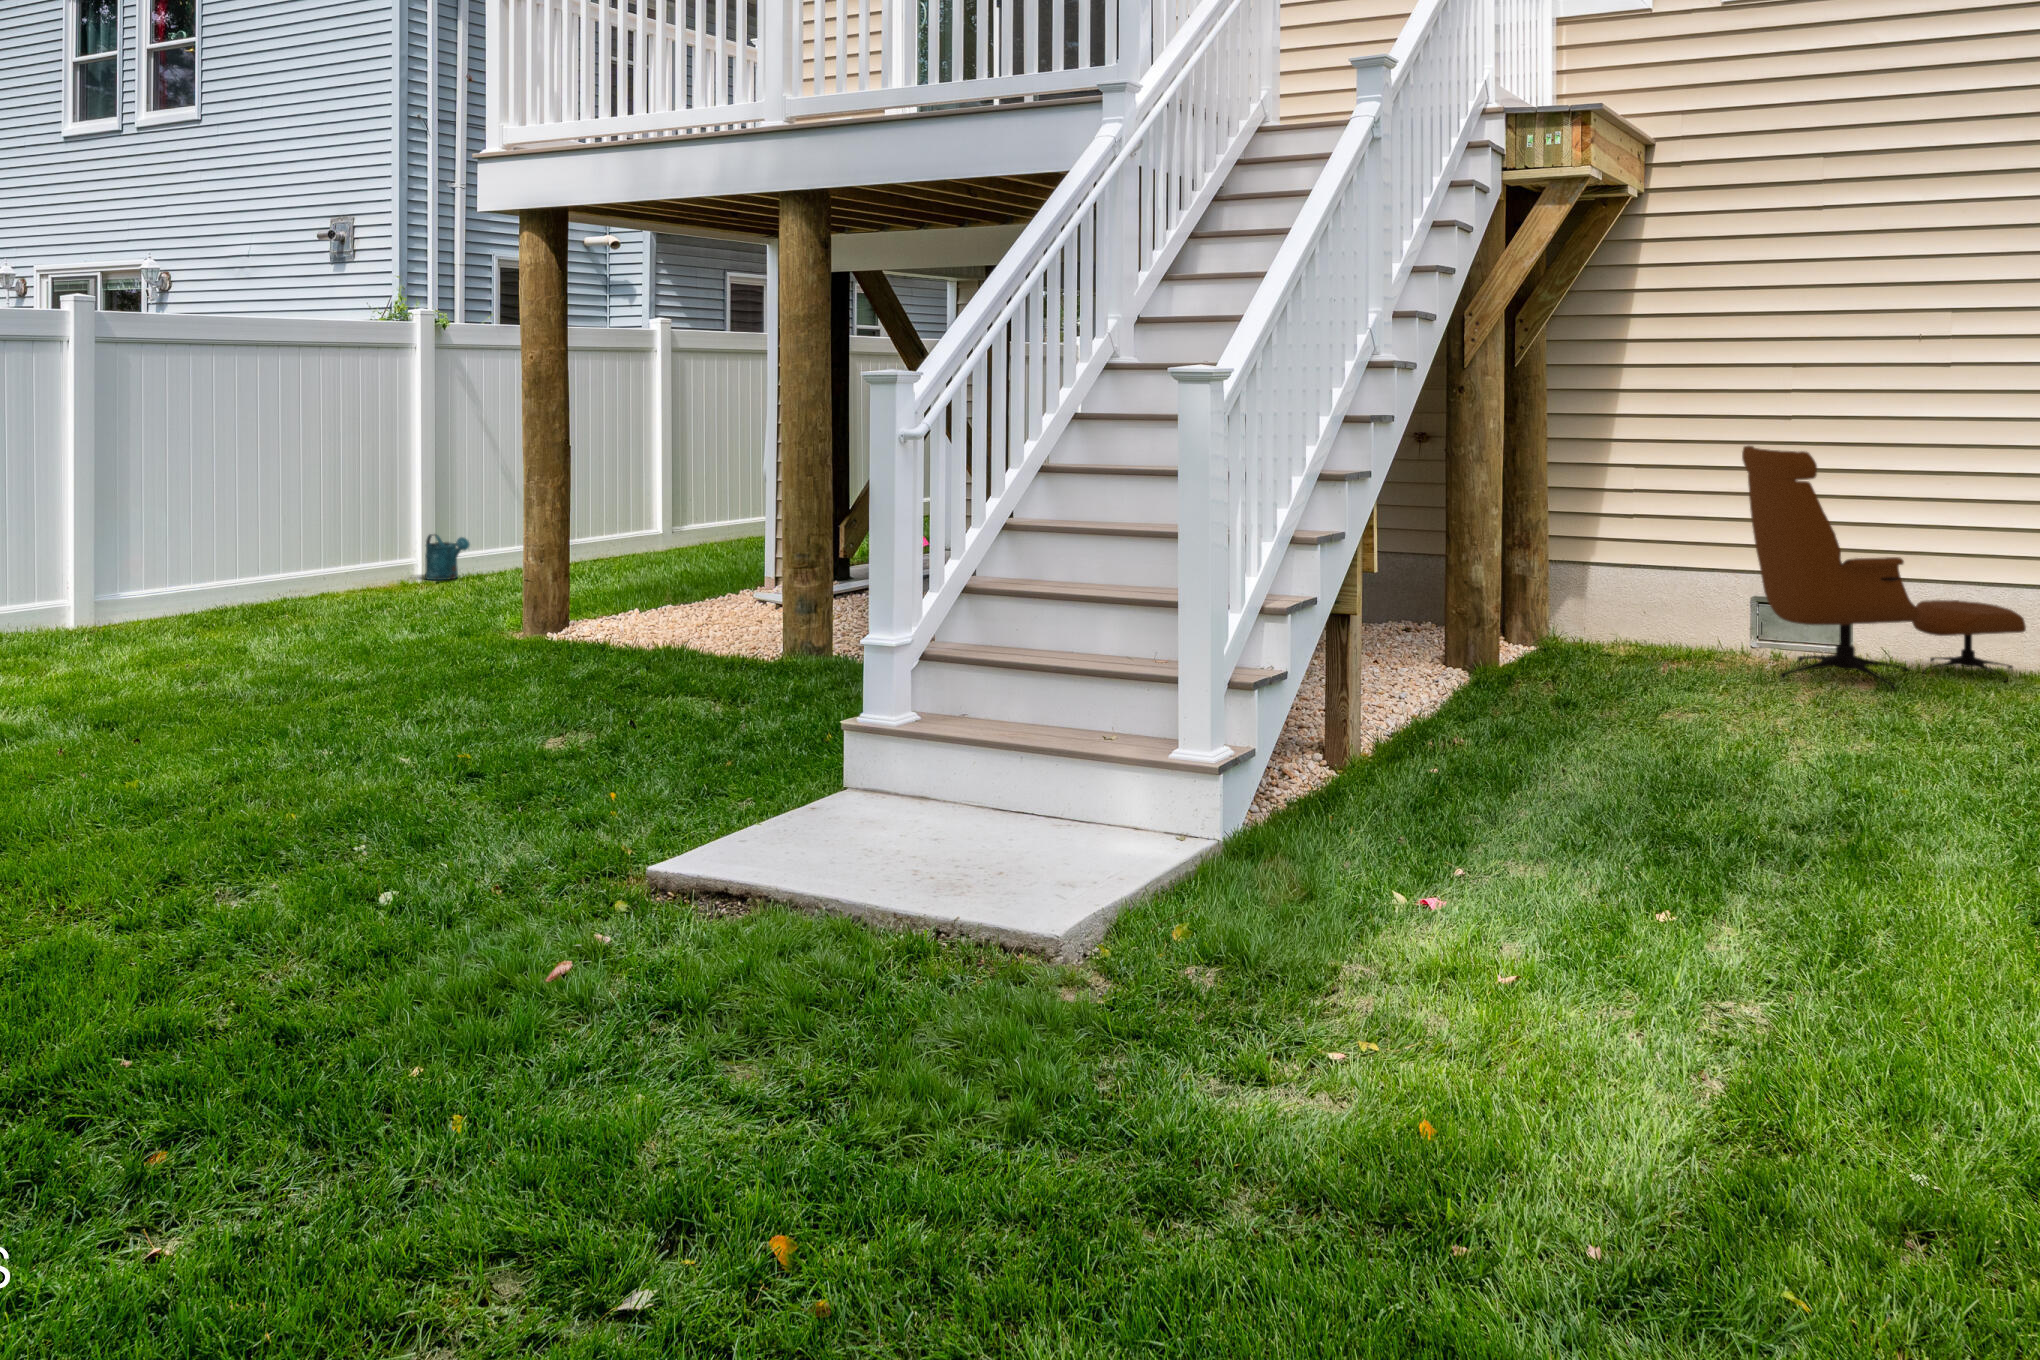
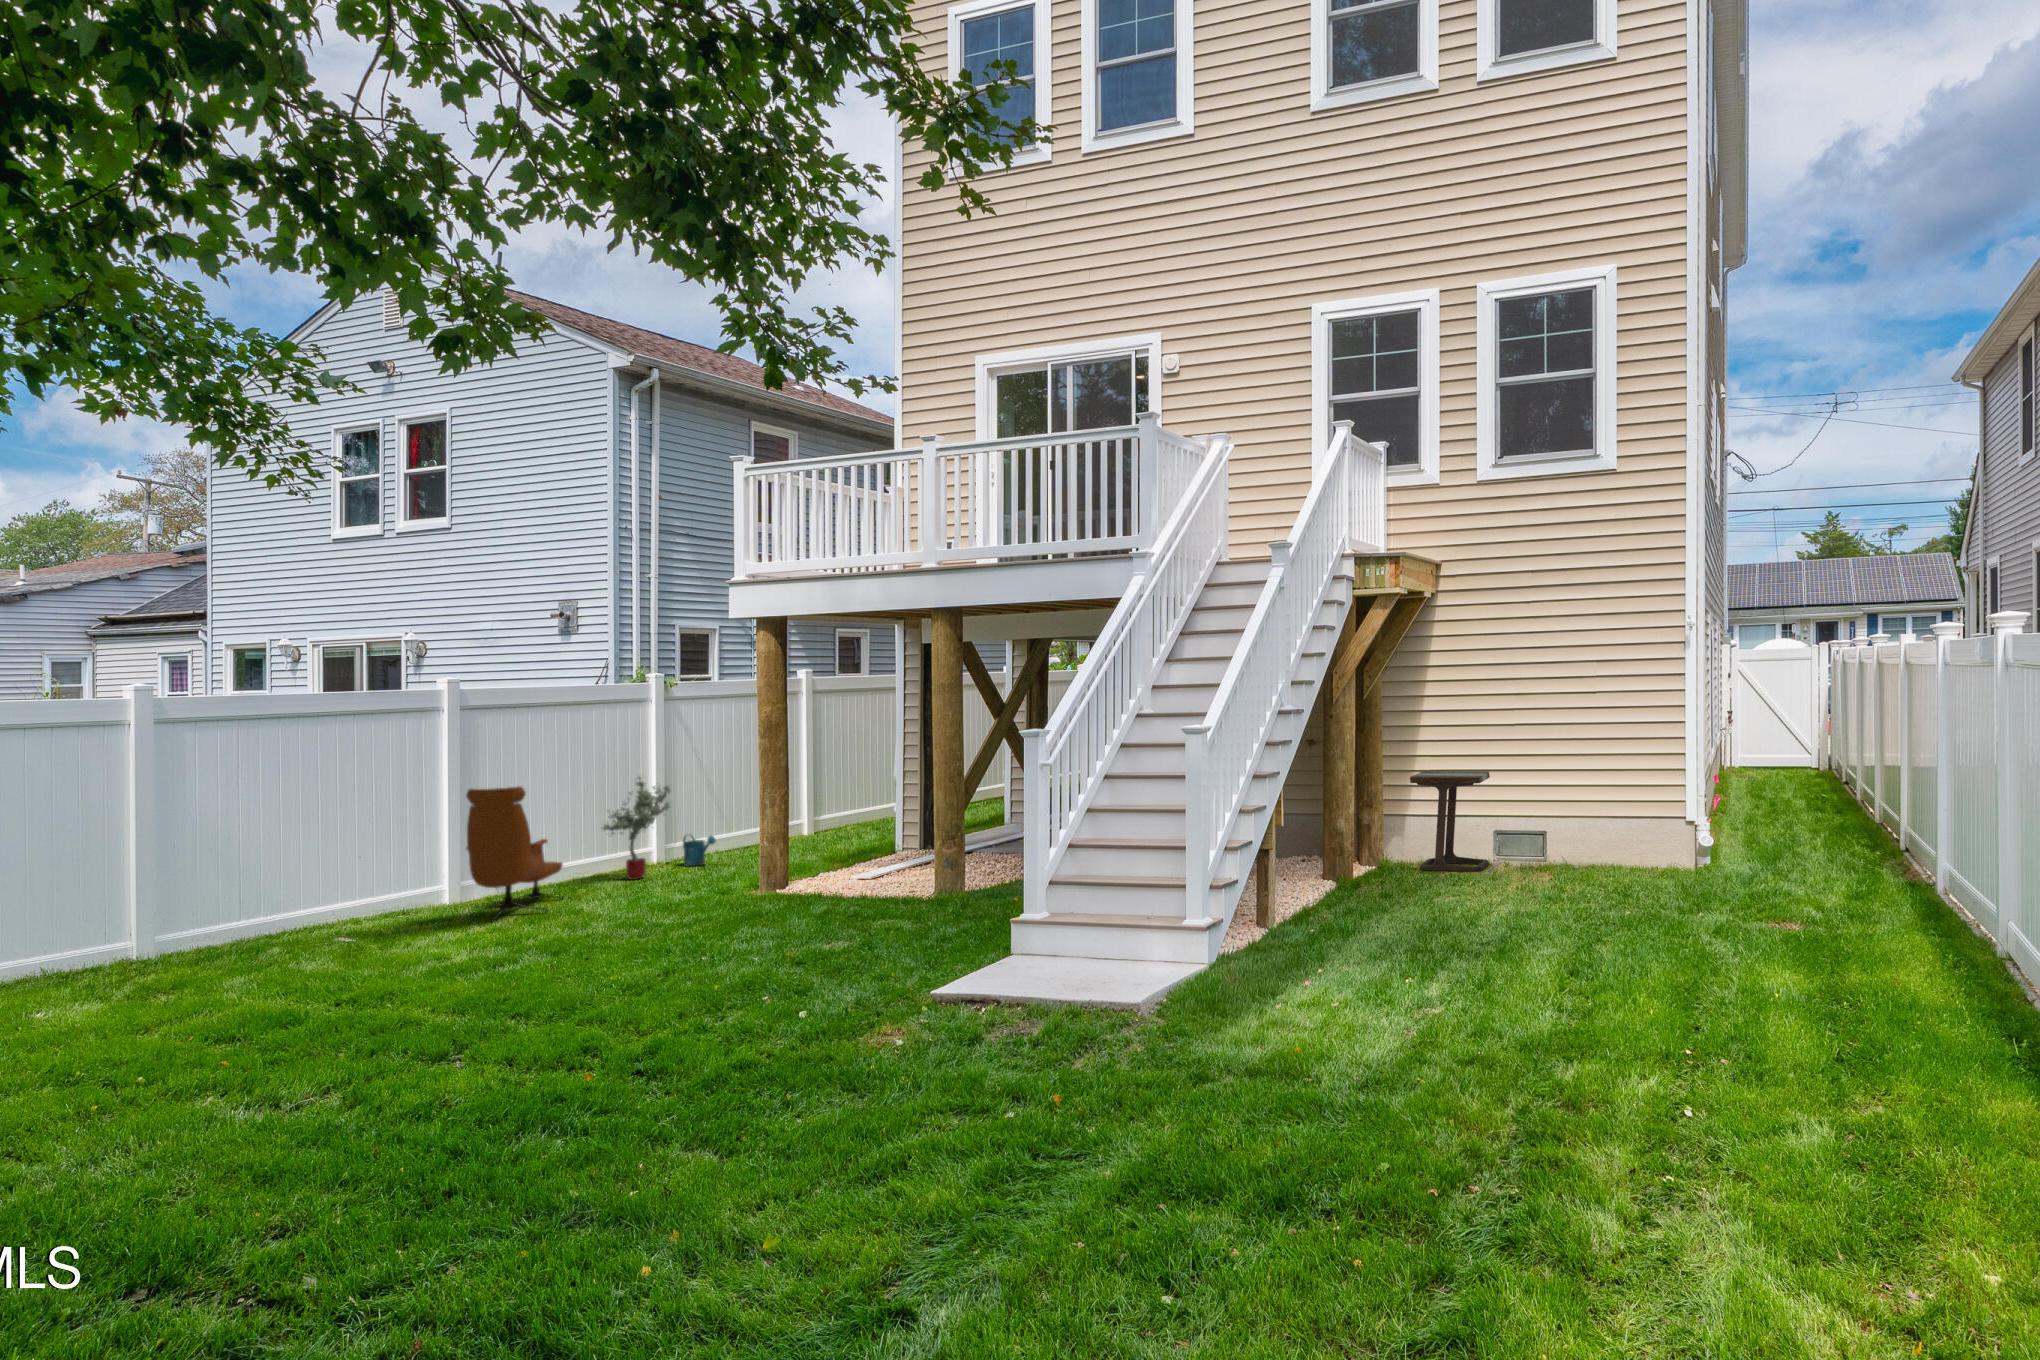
potted tree: none [274,444,395,597] -> present [602,777,670,880]
lounge chair: present [1742,446,2026,691] -> present [466,786,563,921]
side table: none [1563,491,1706,663] -> present [1410,771,1499,872]

